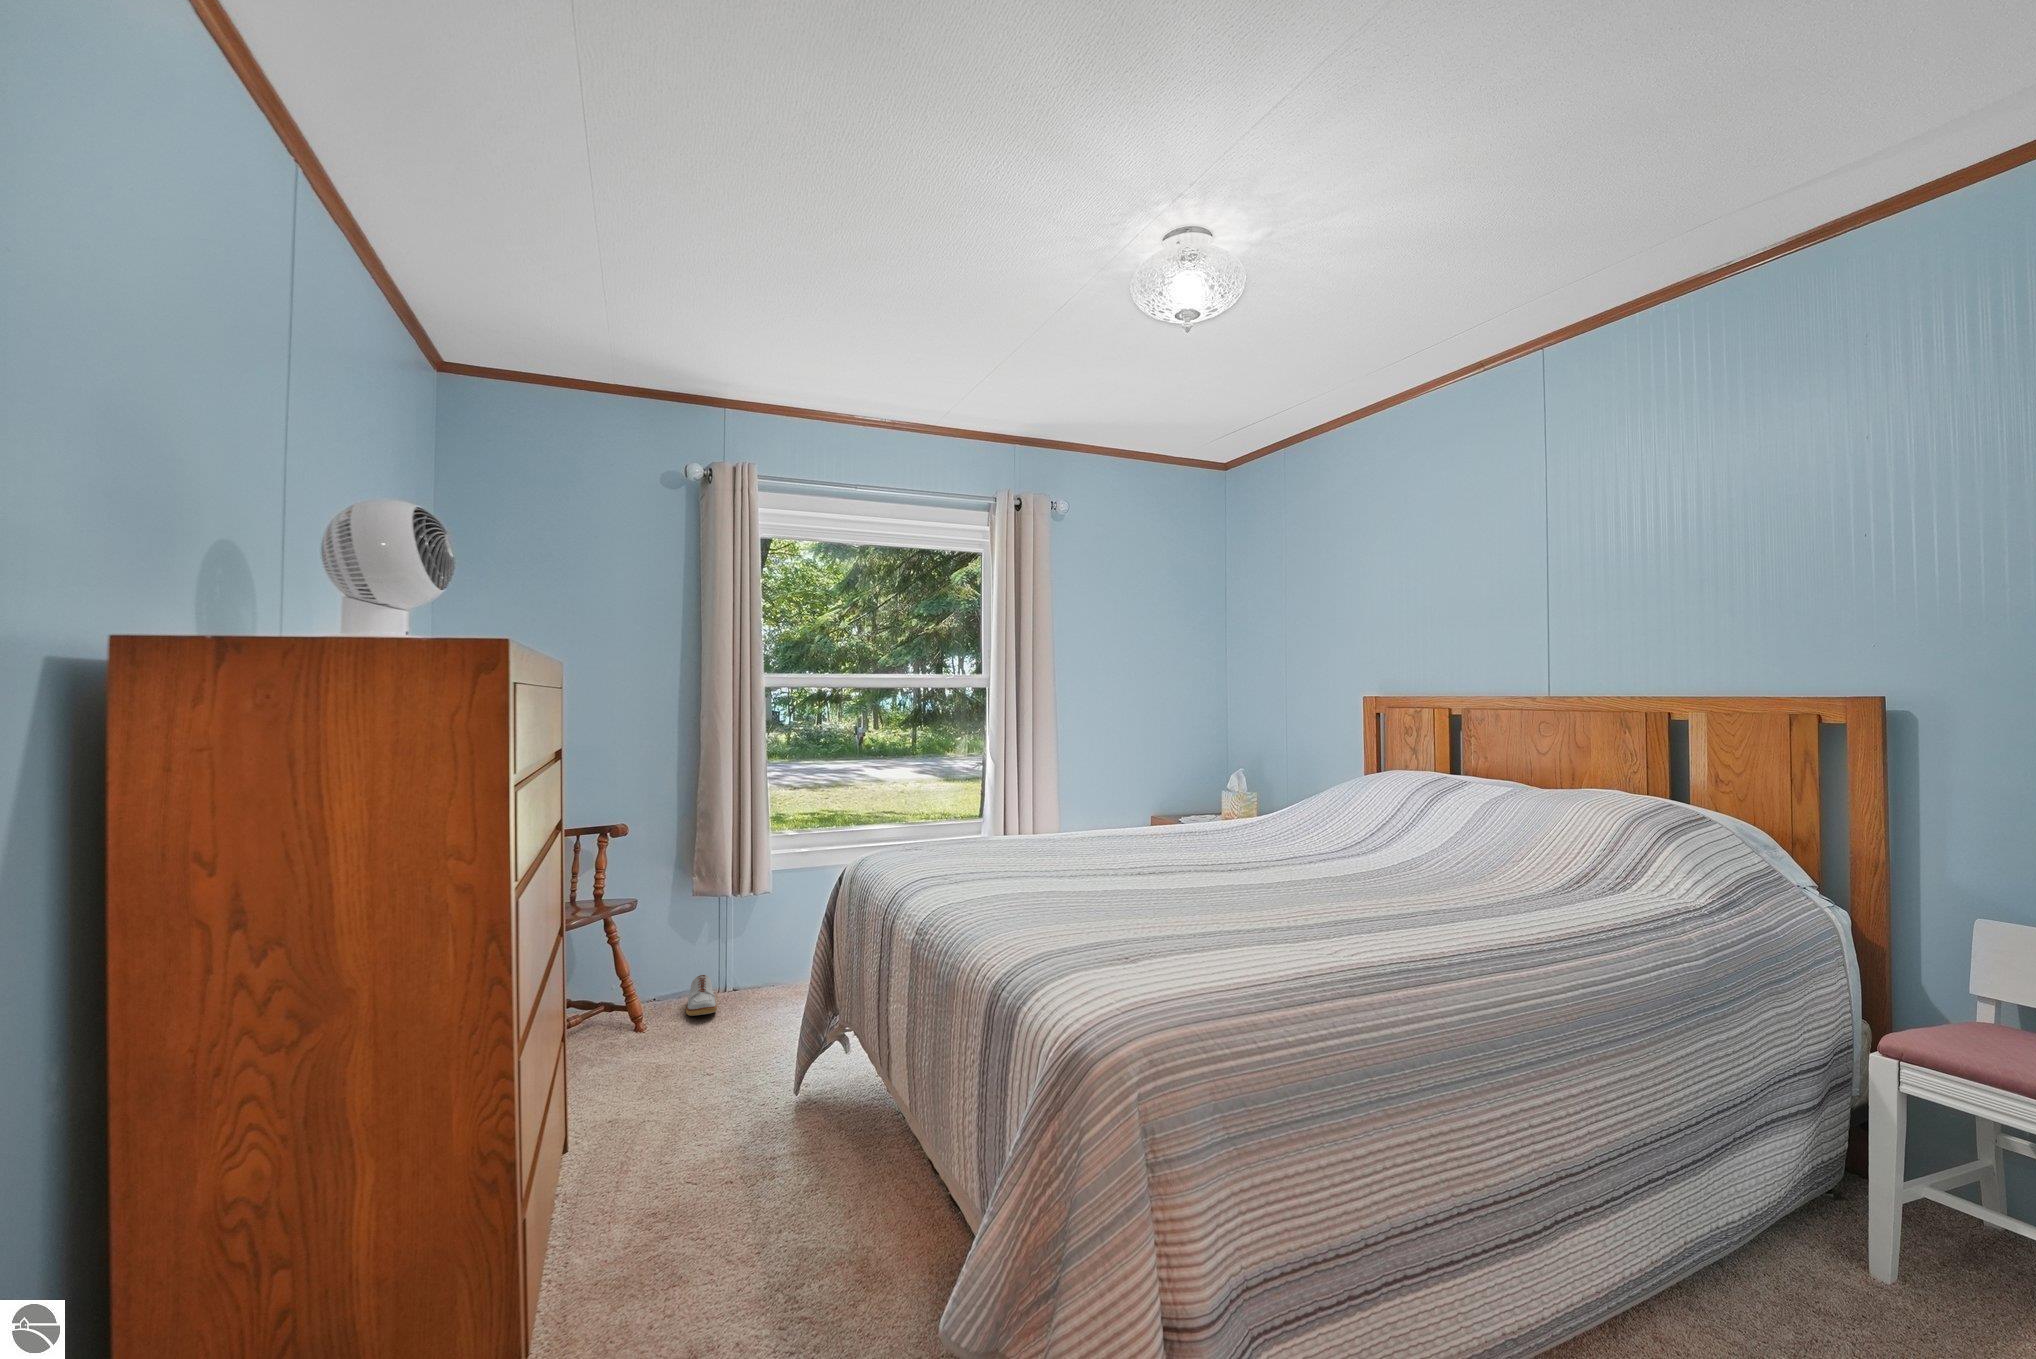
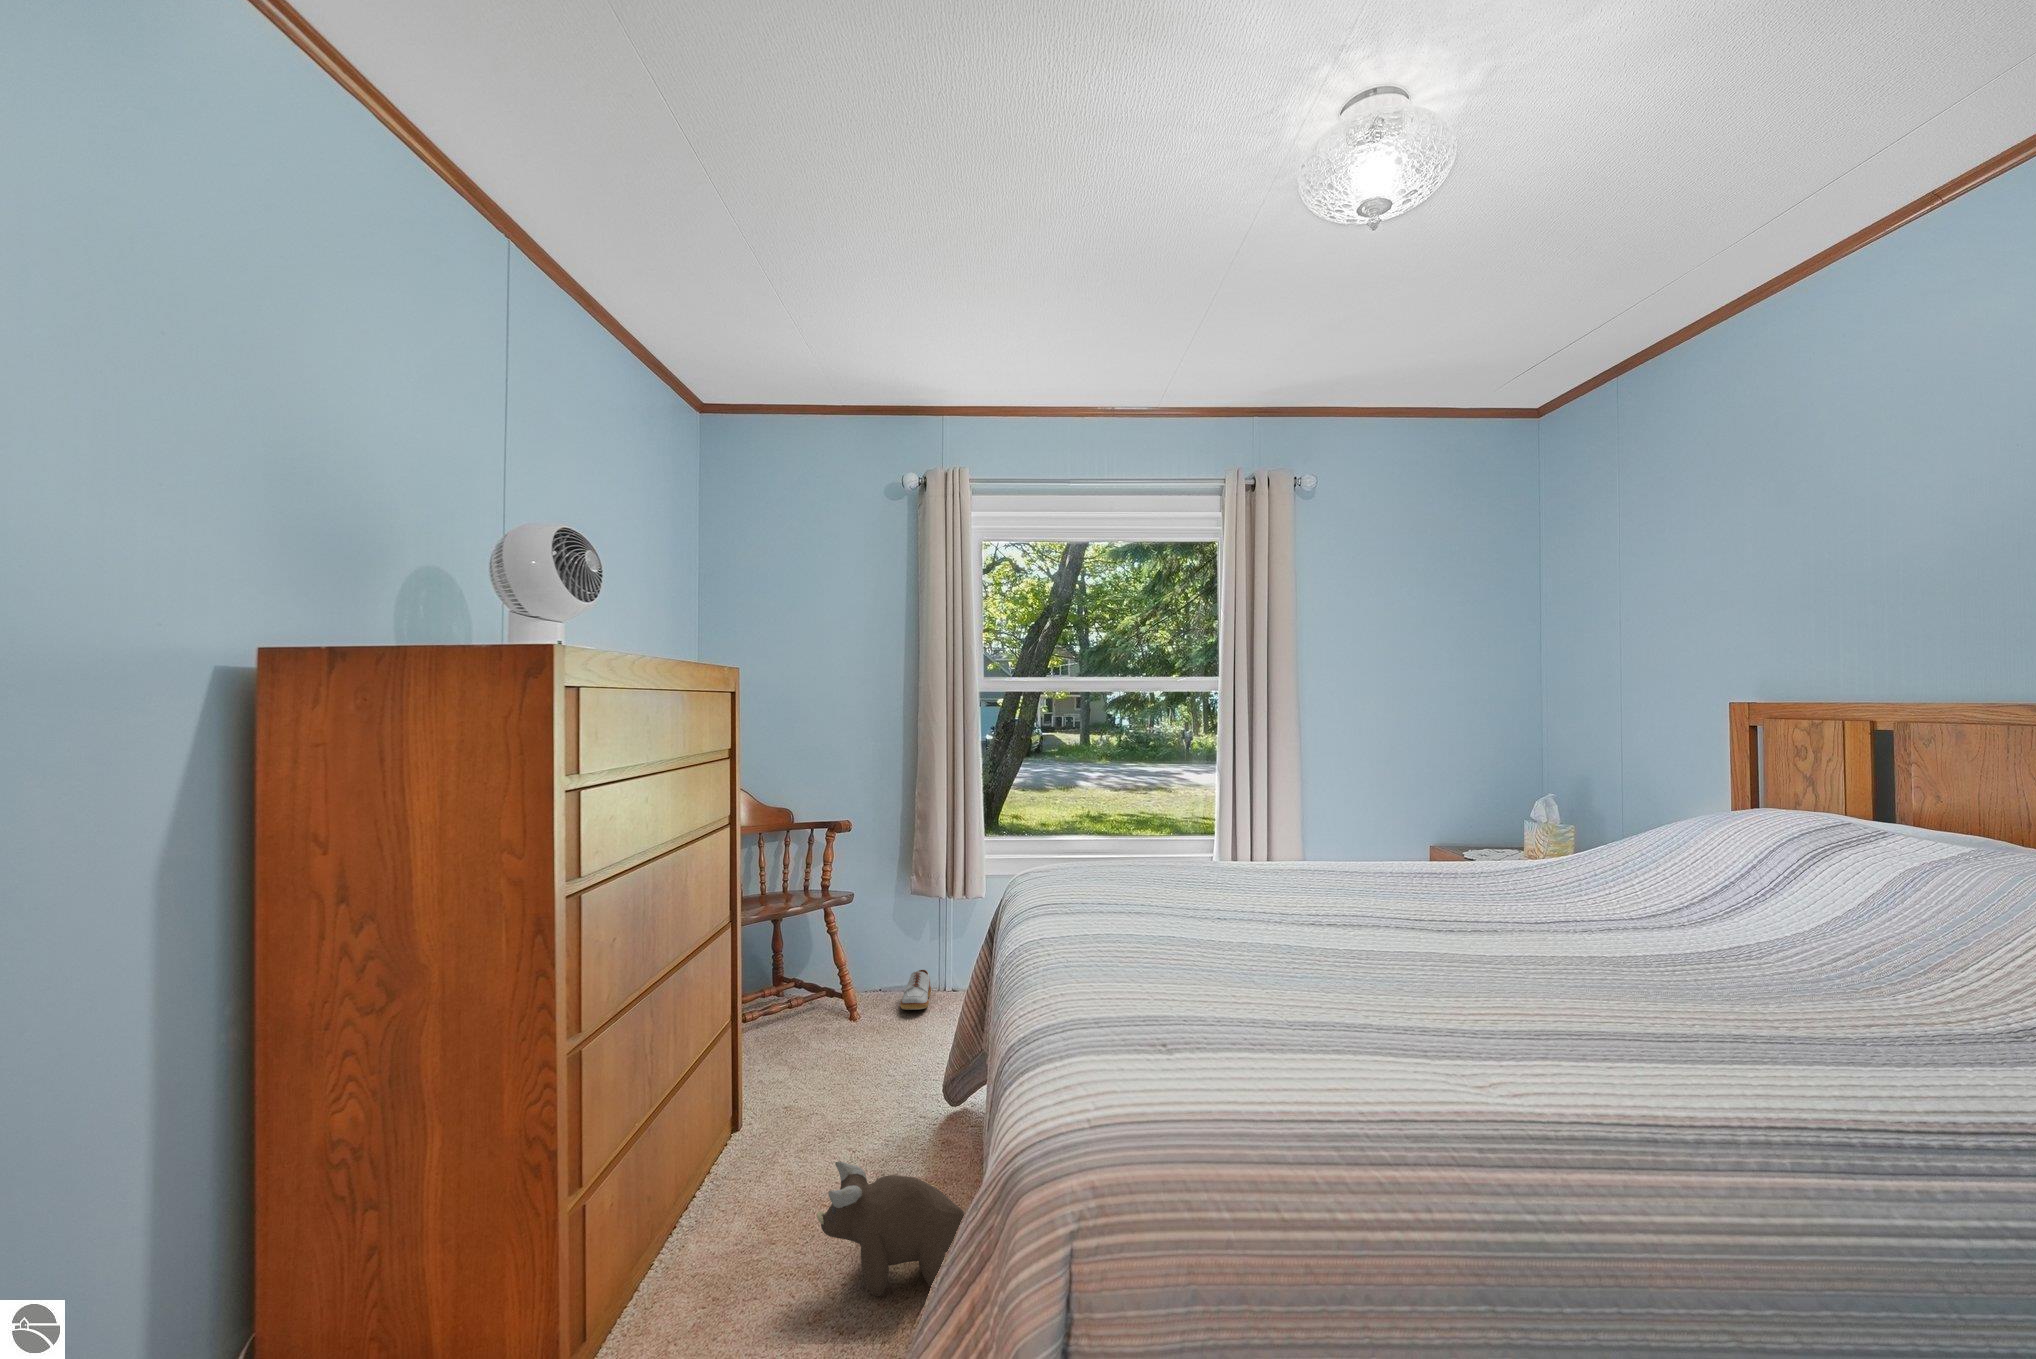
plush toy: none [739,1138,877,1246] -> present [817,1162,964,1296]

